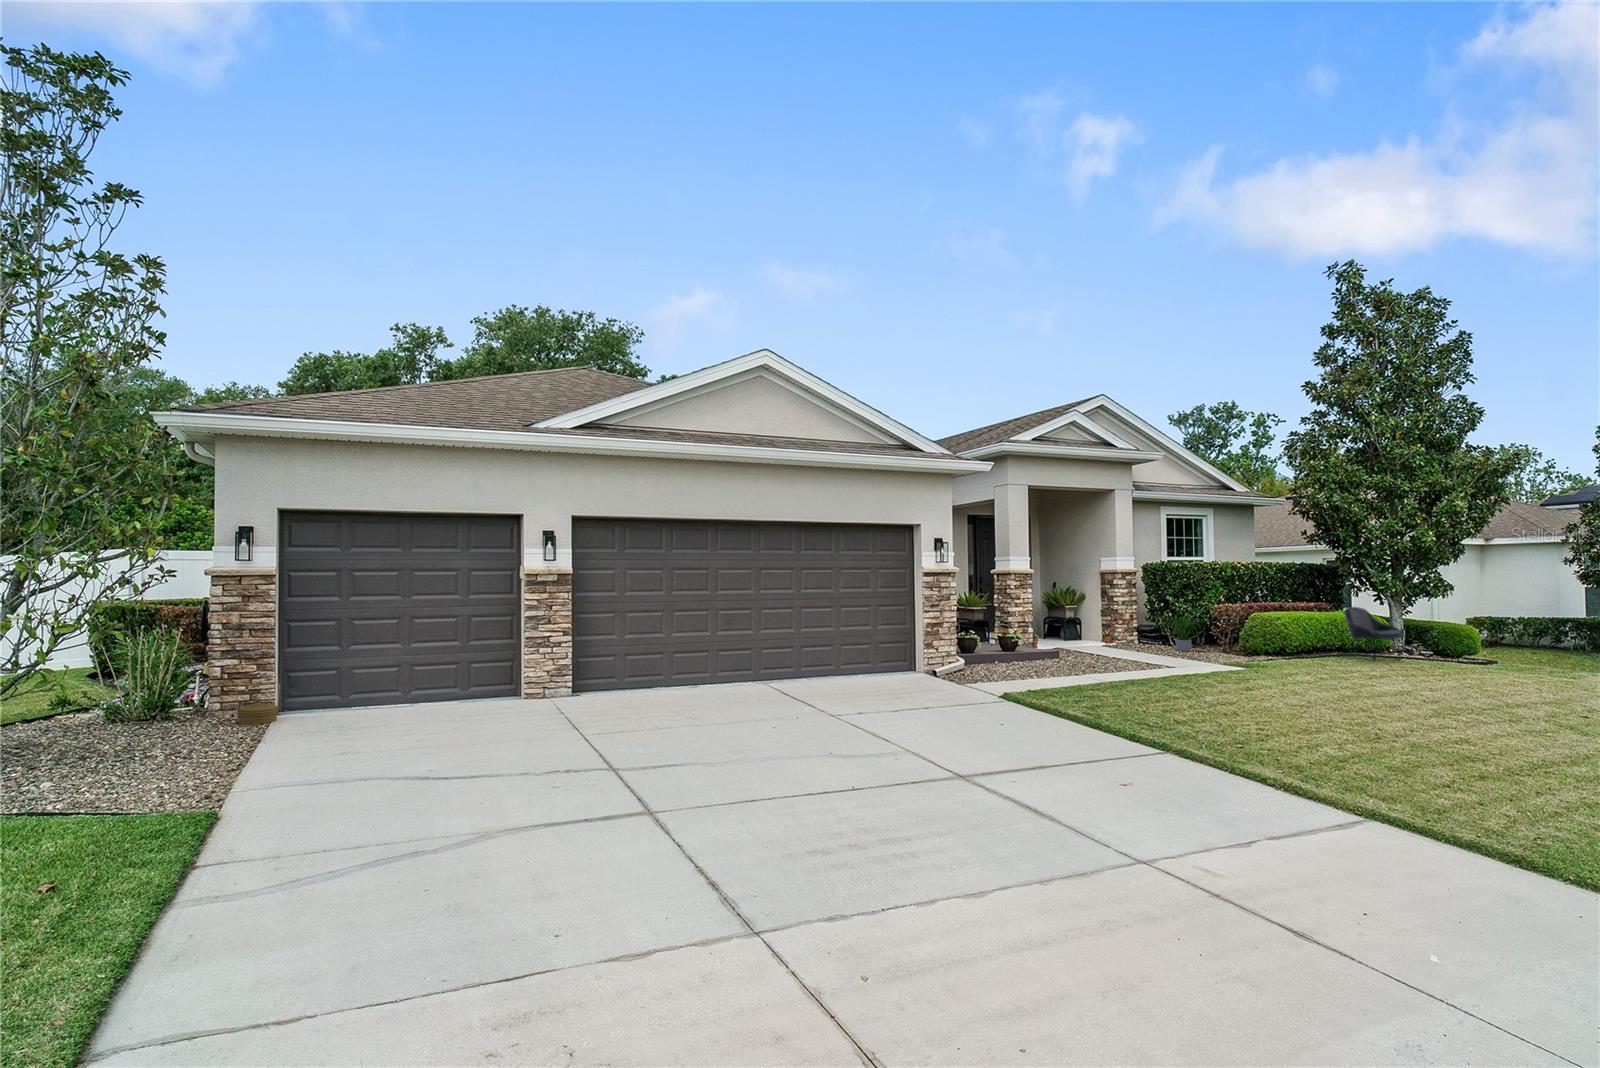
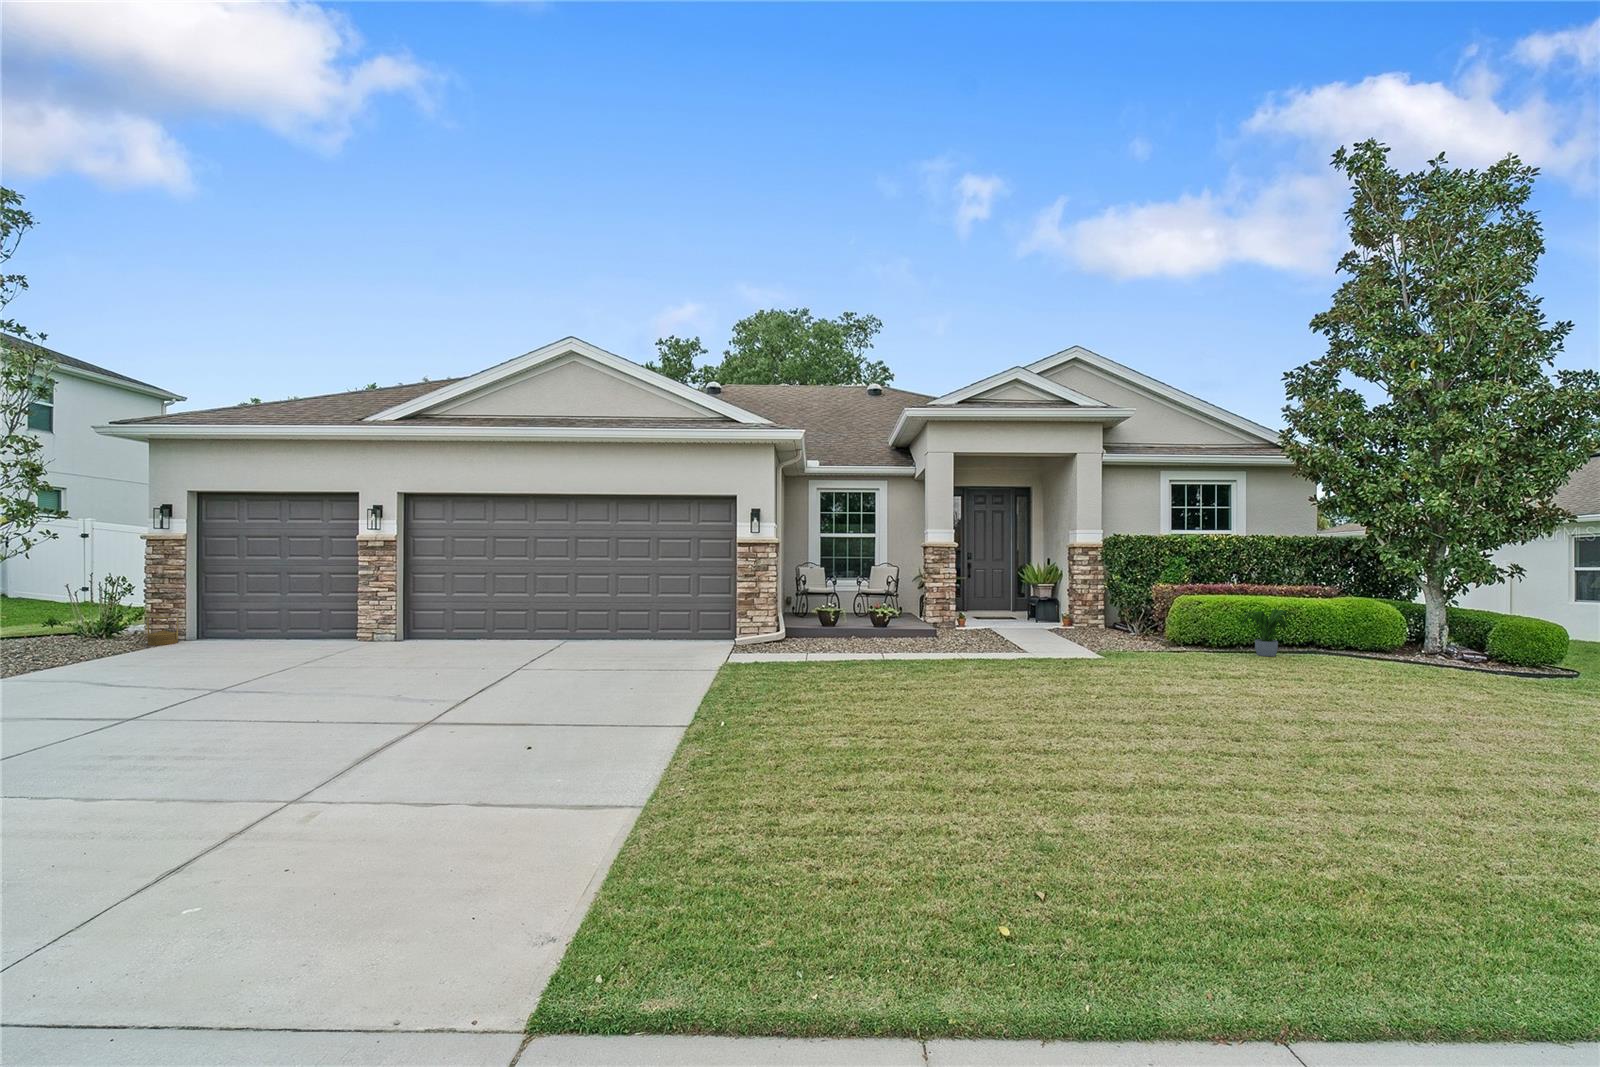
lounge chair: present [1344,607,1405,661] -> none [1332,589,1419,661]
potted plant: present [1164,616,1204,651] -> present [1240,610,1296,656]

